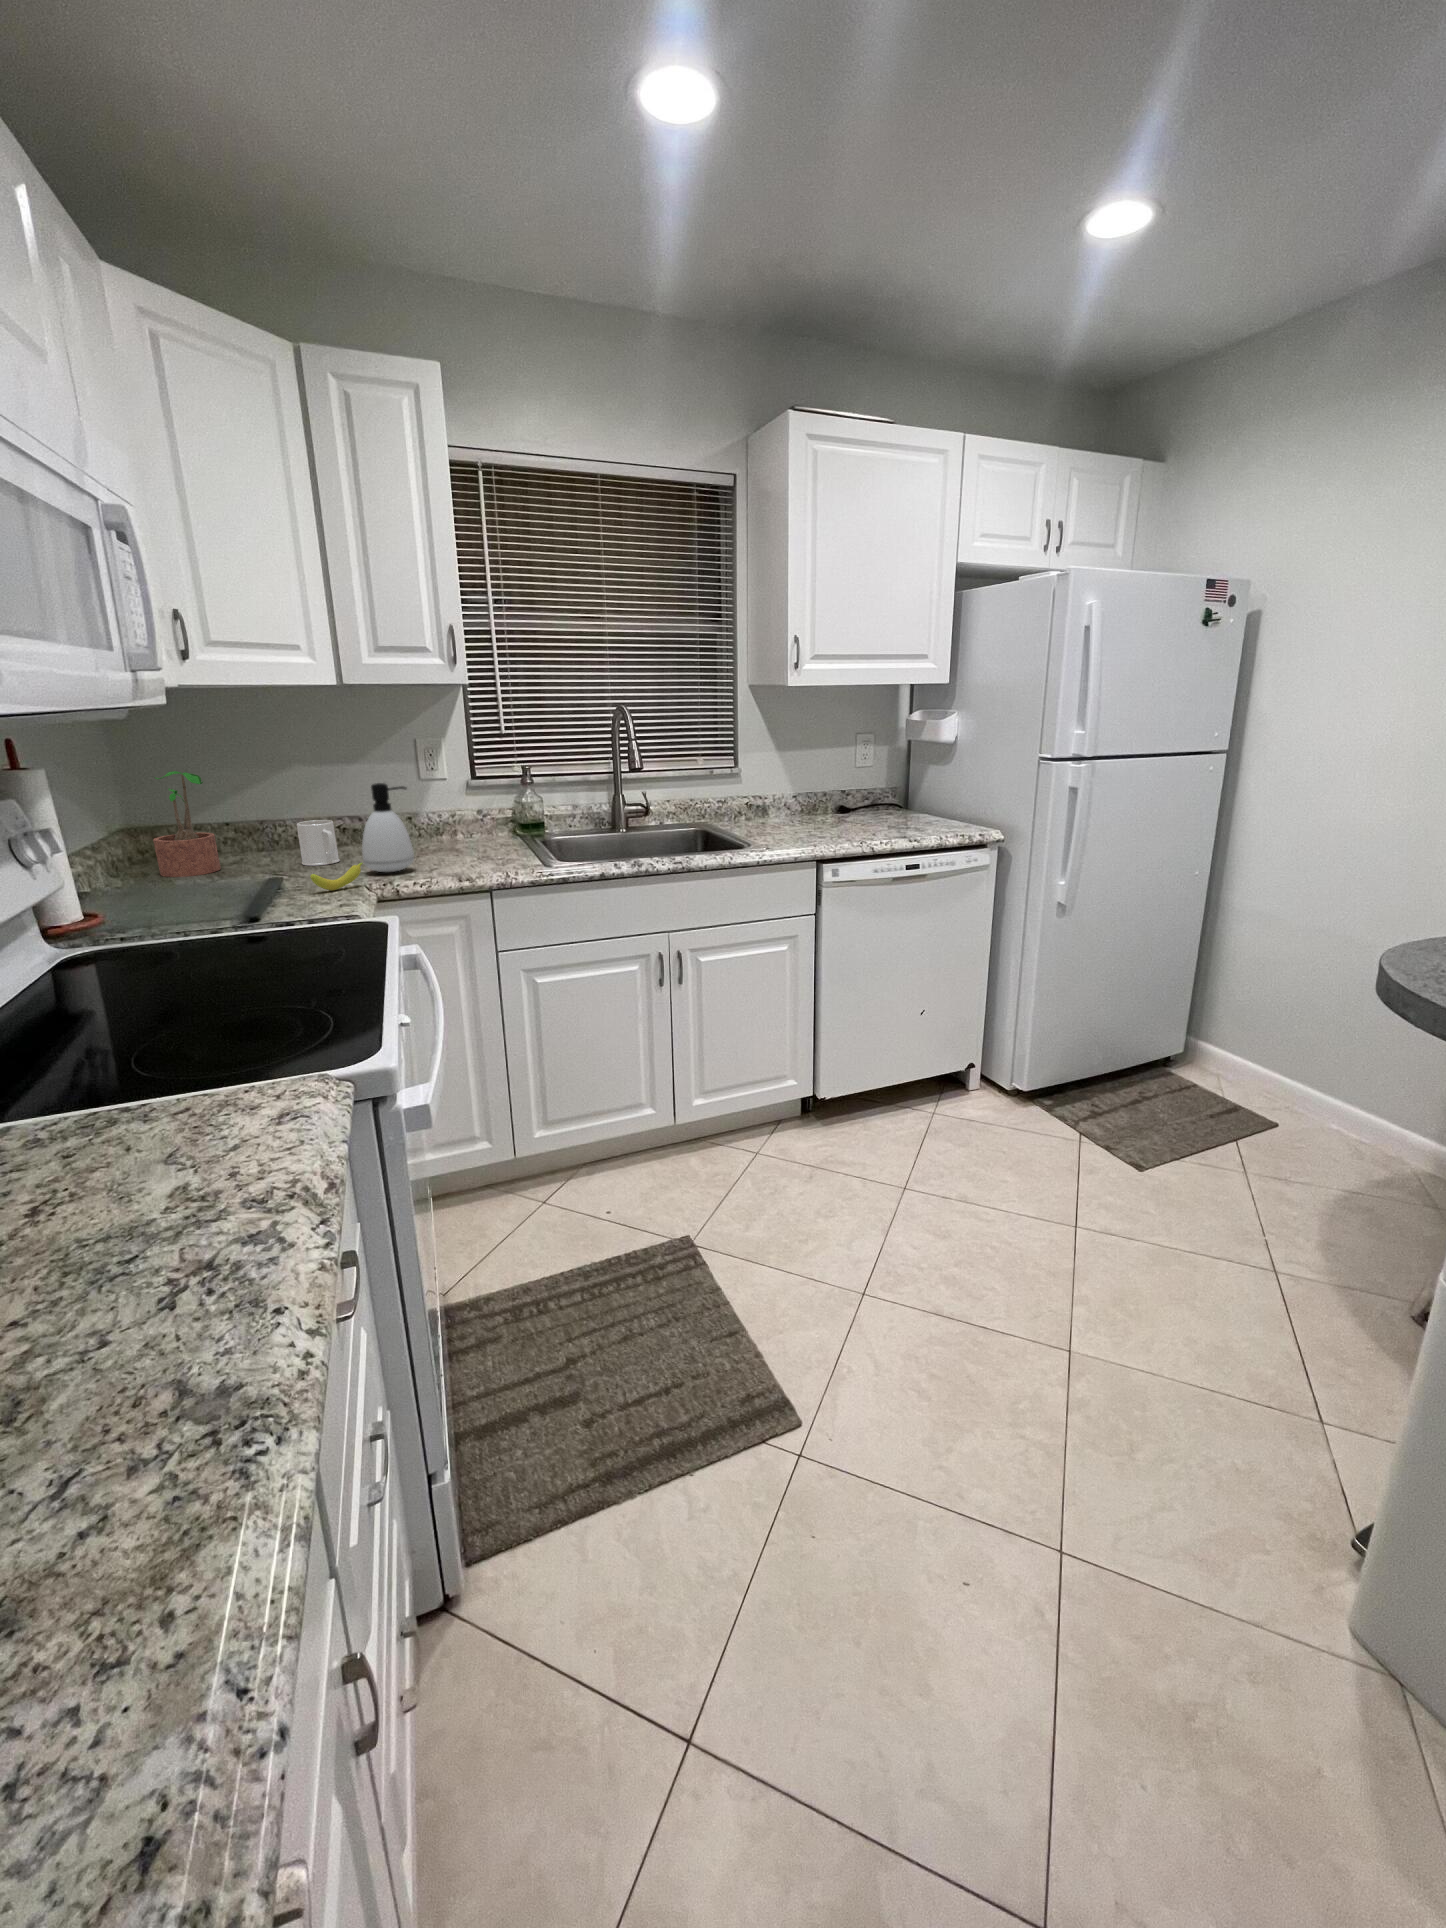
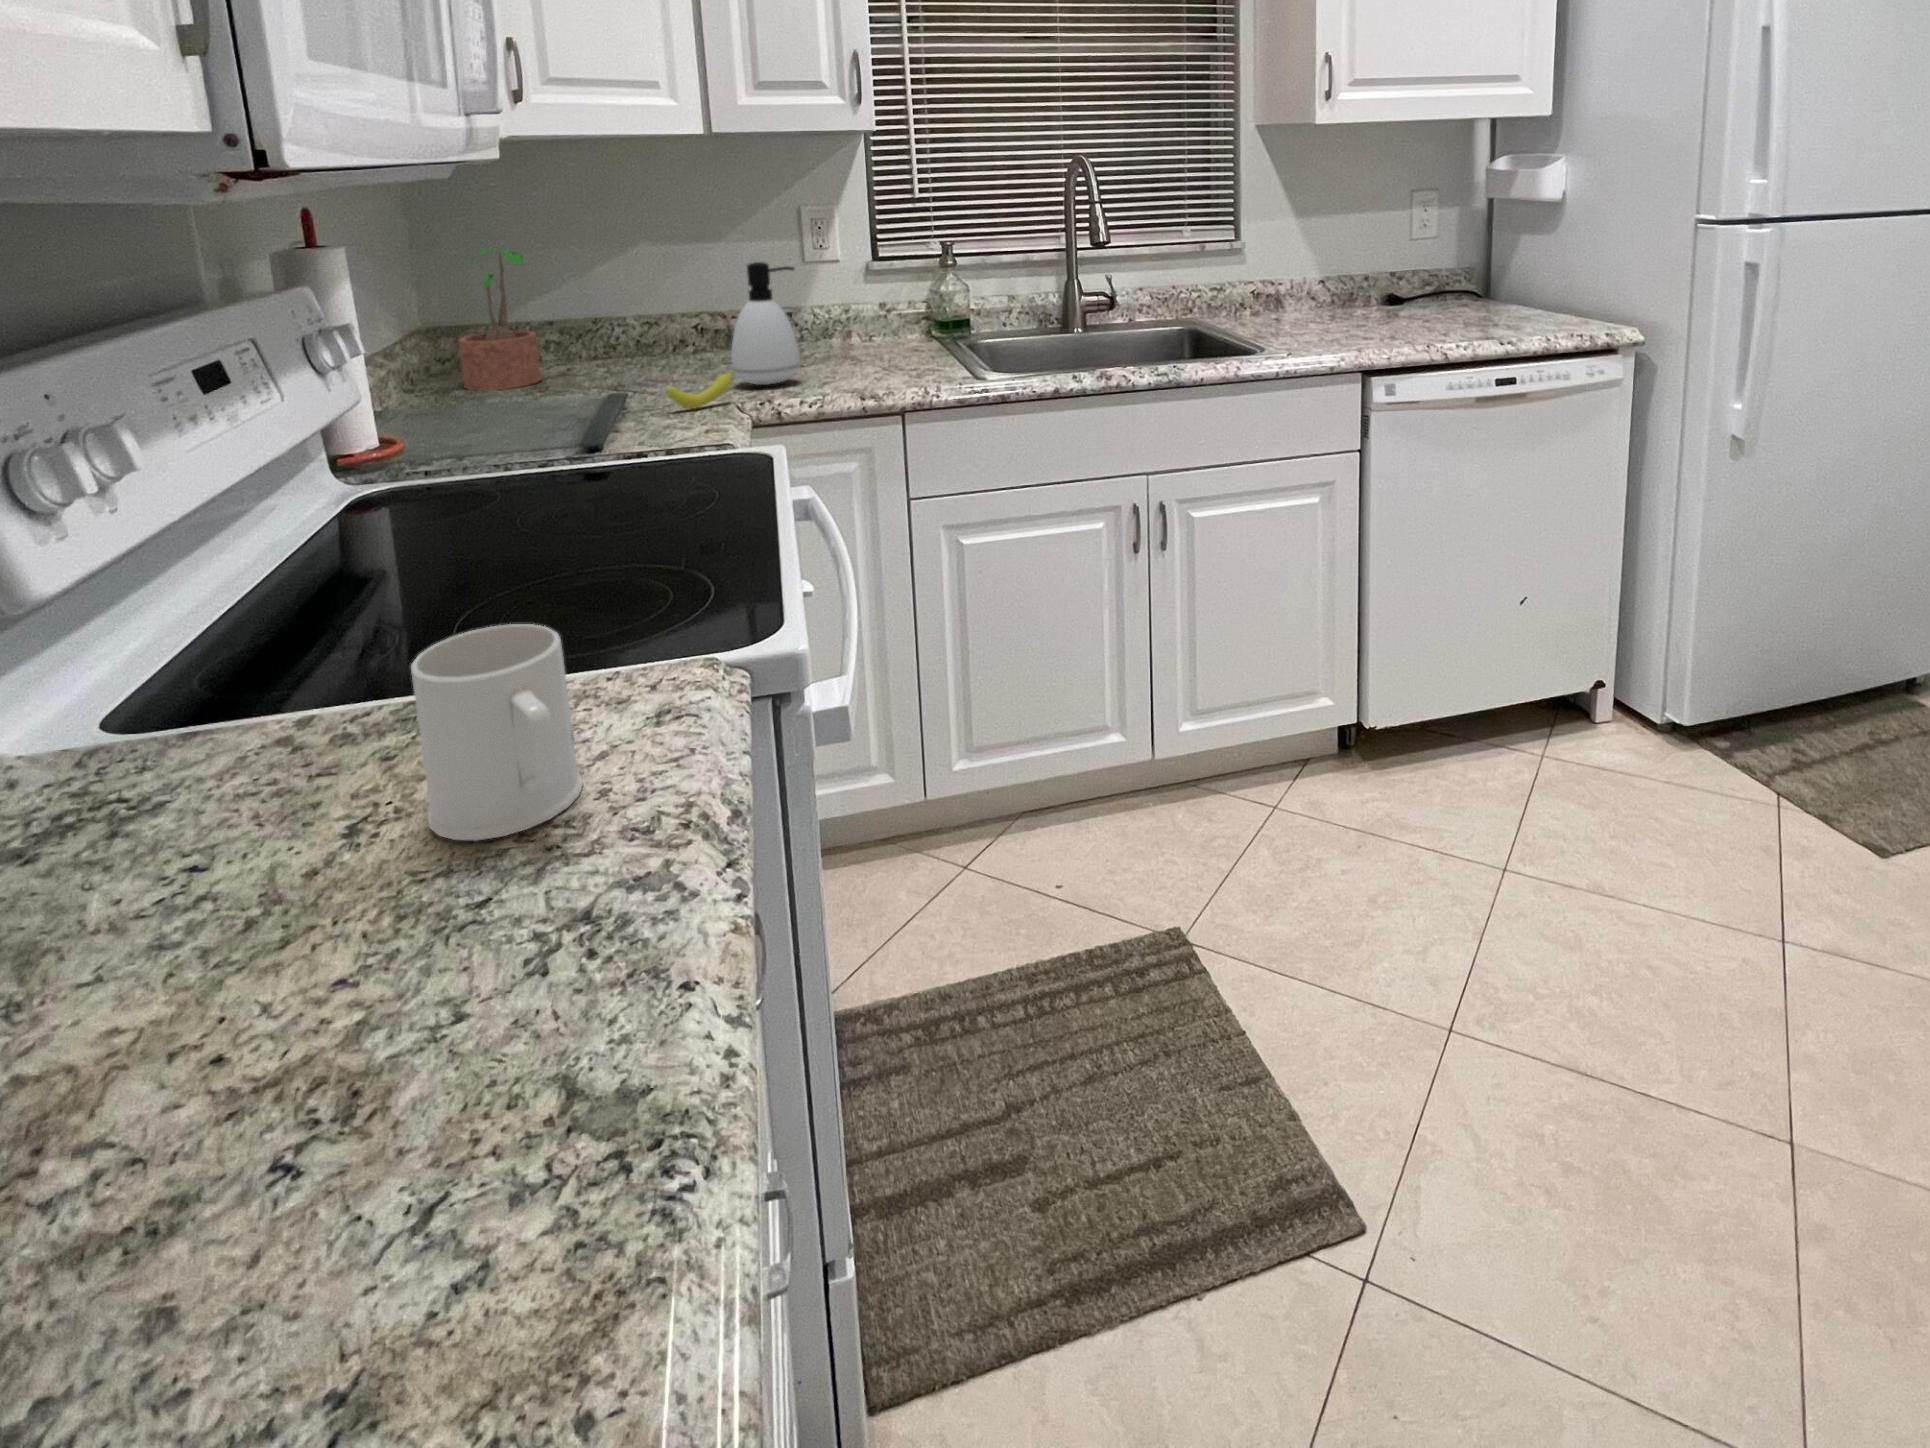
mug: present [297,820,340,866] -> present [411,624,583,841]

